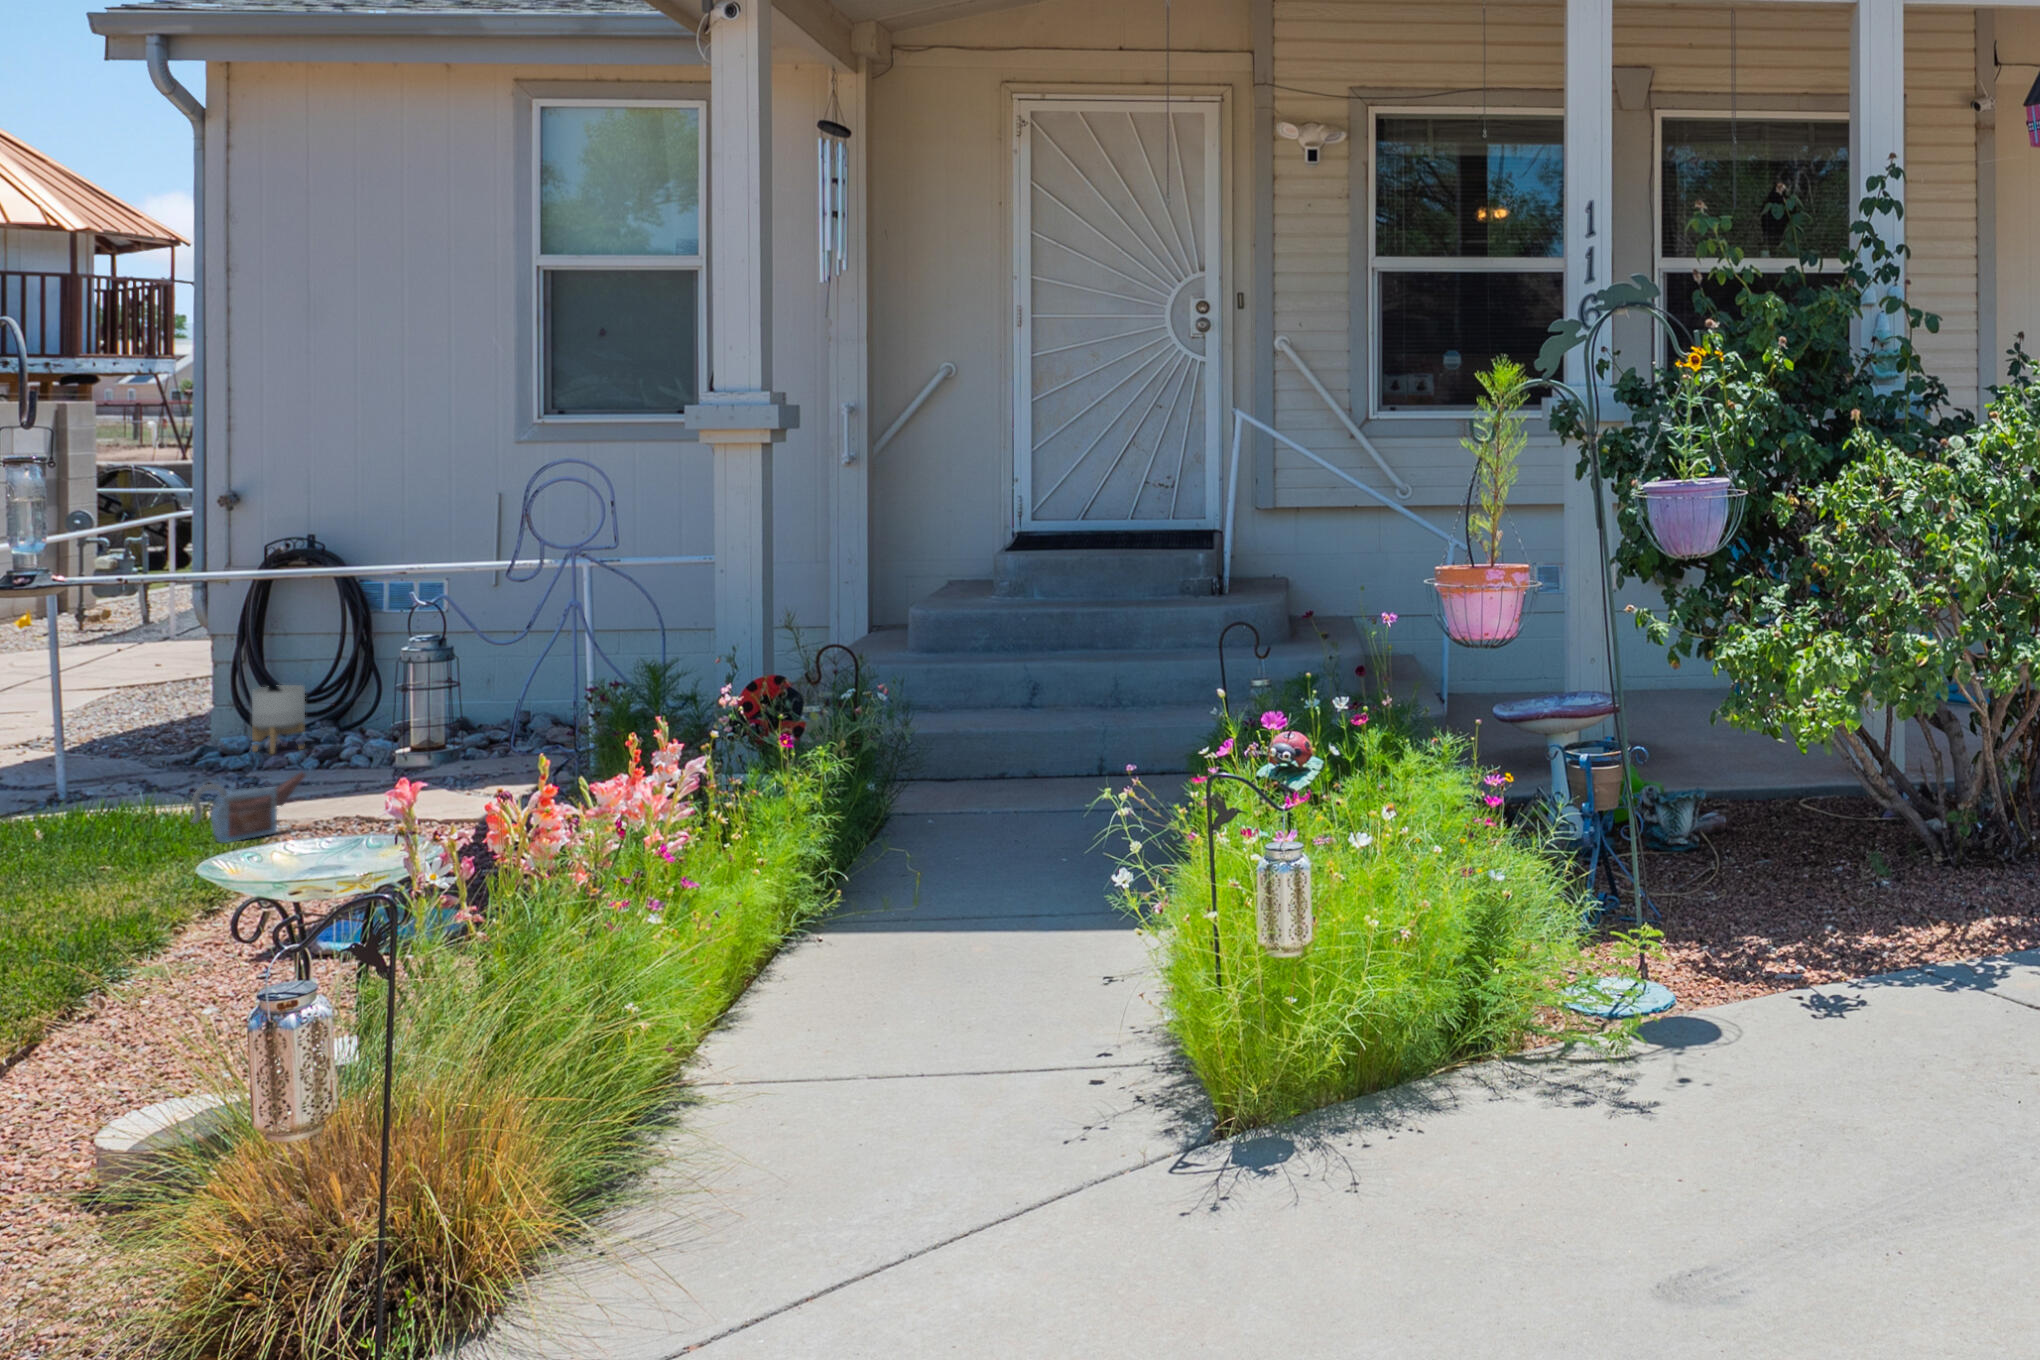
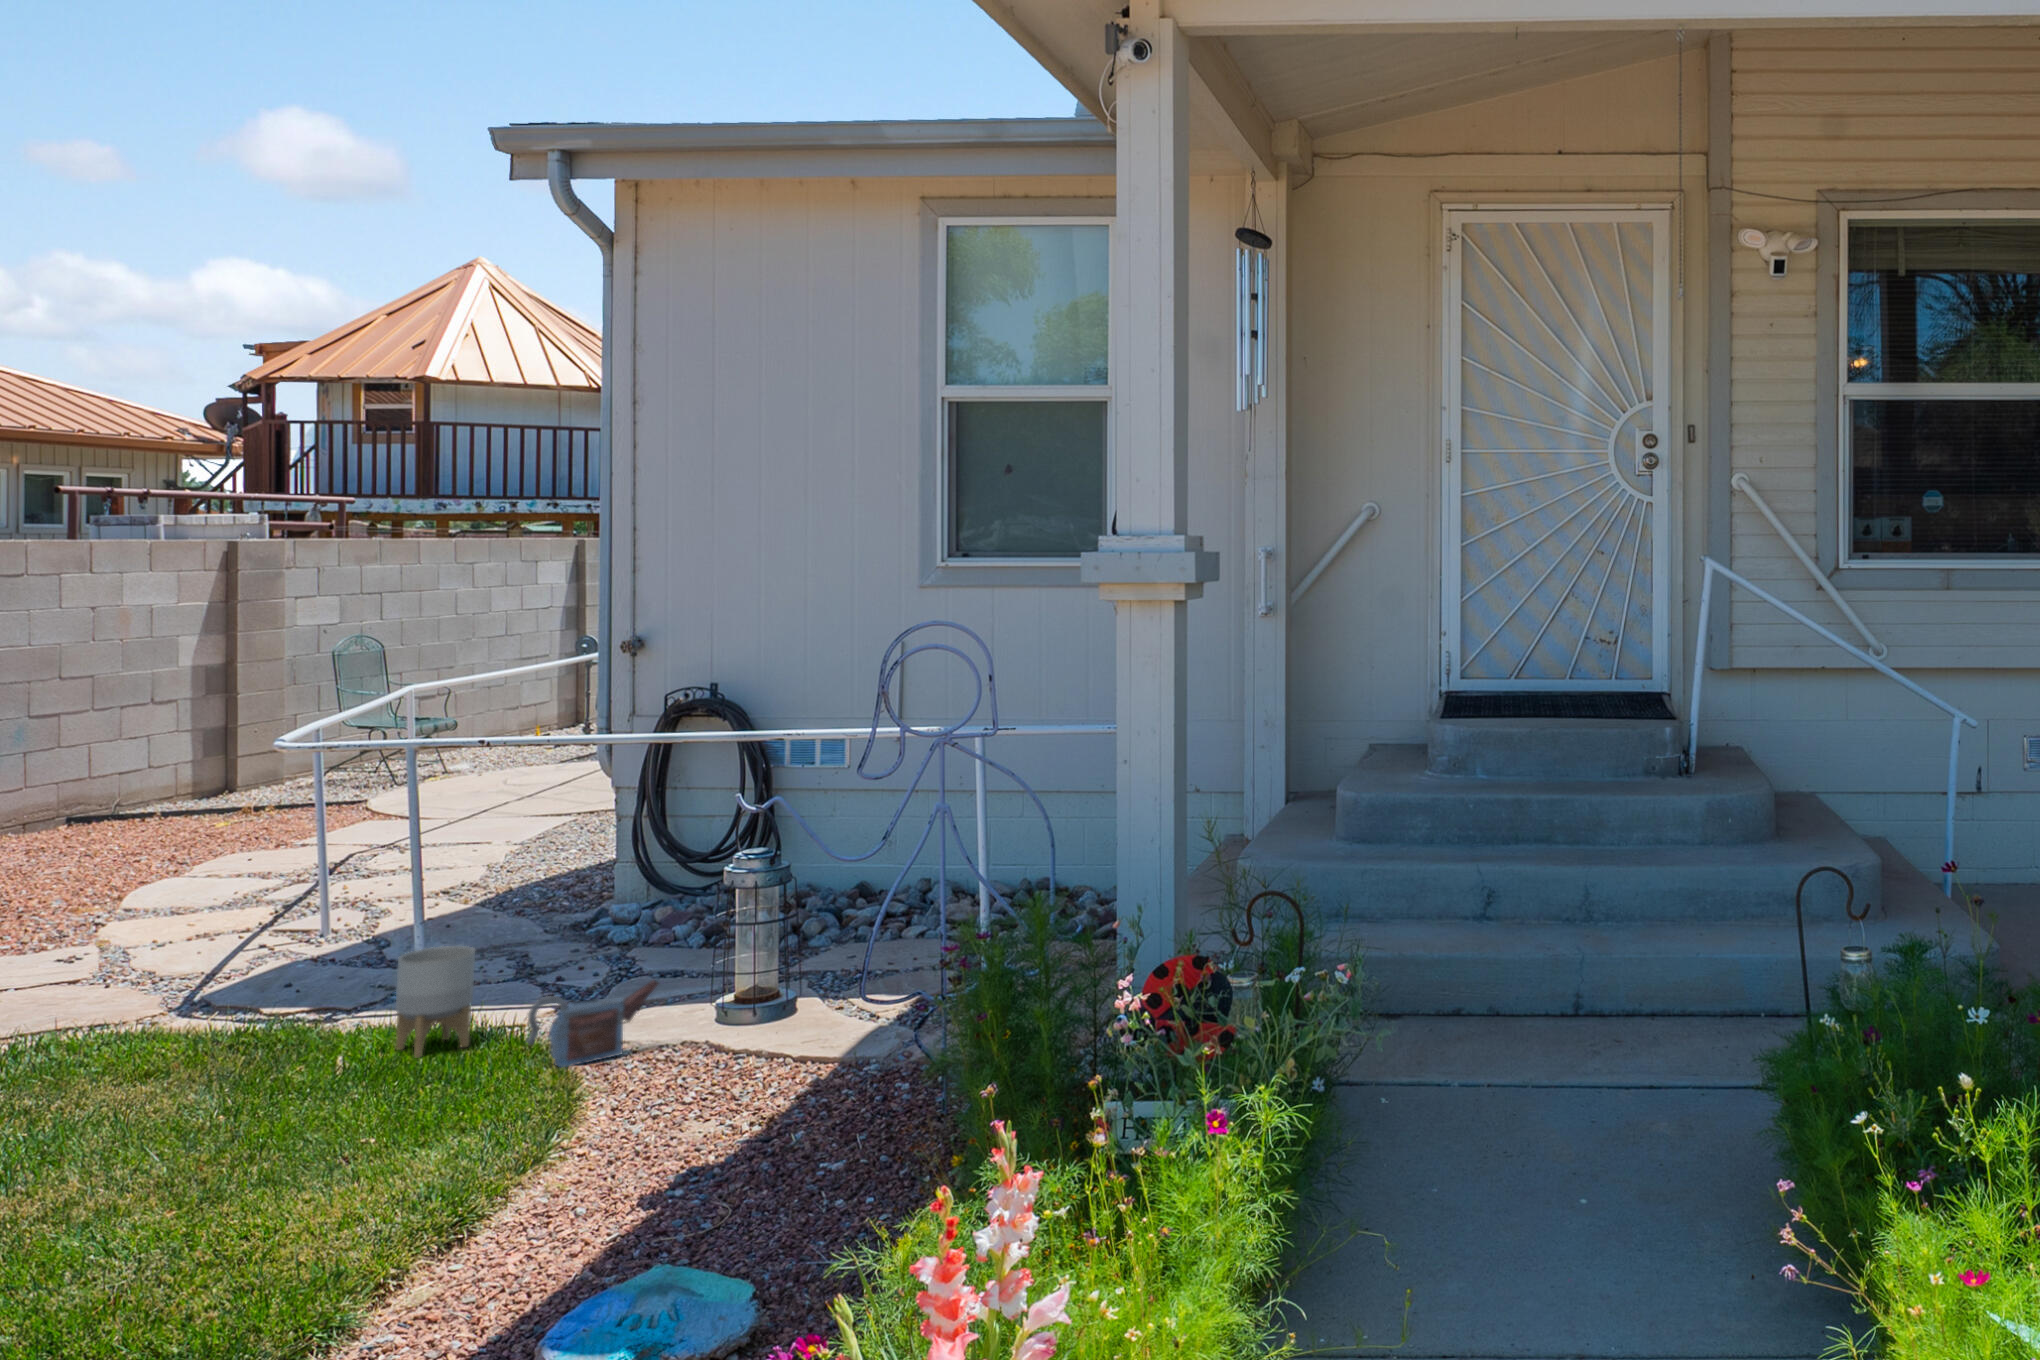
planter: present [252,685,305,754] -> present [396,946,475,1058]

